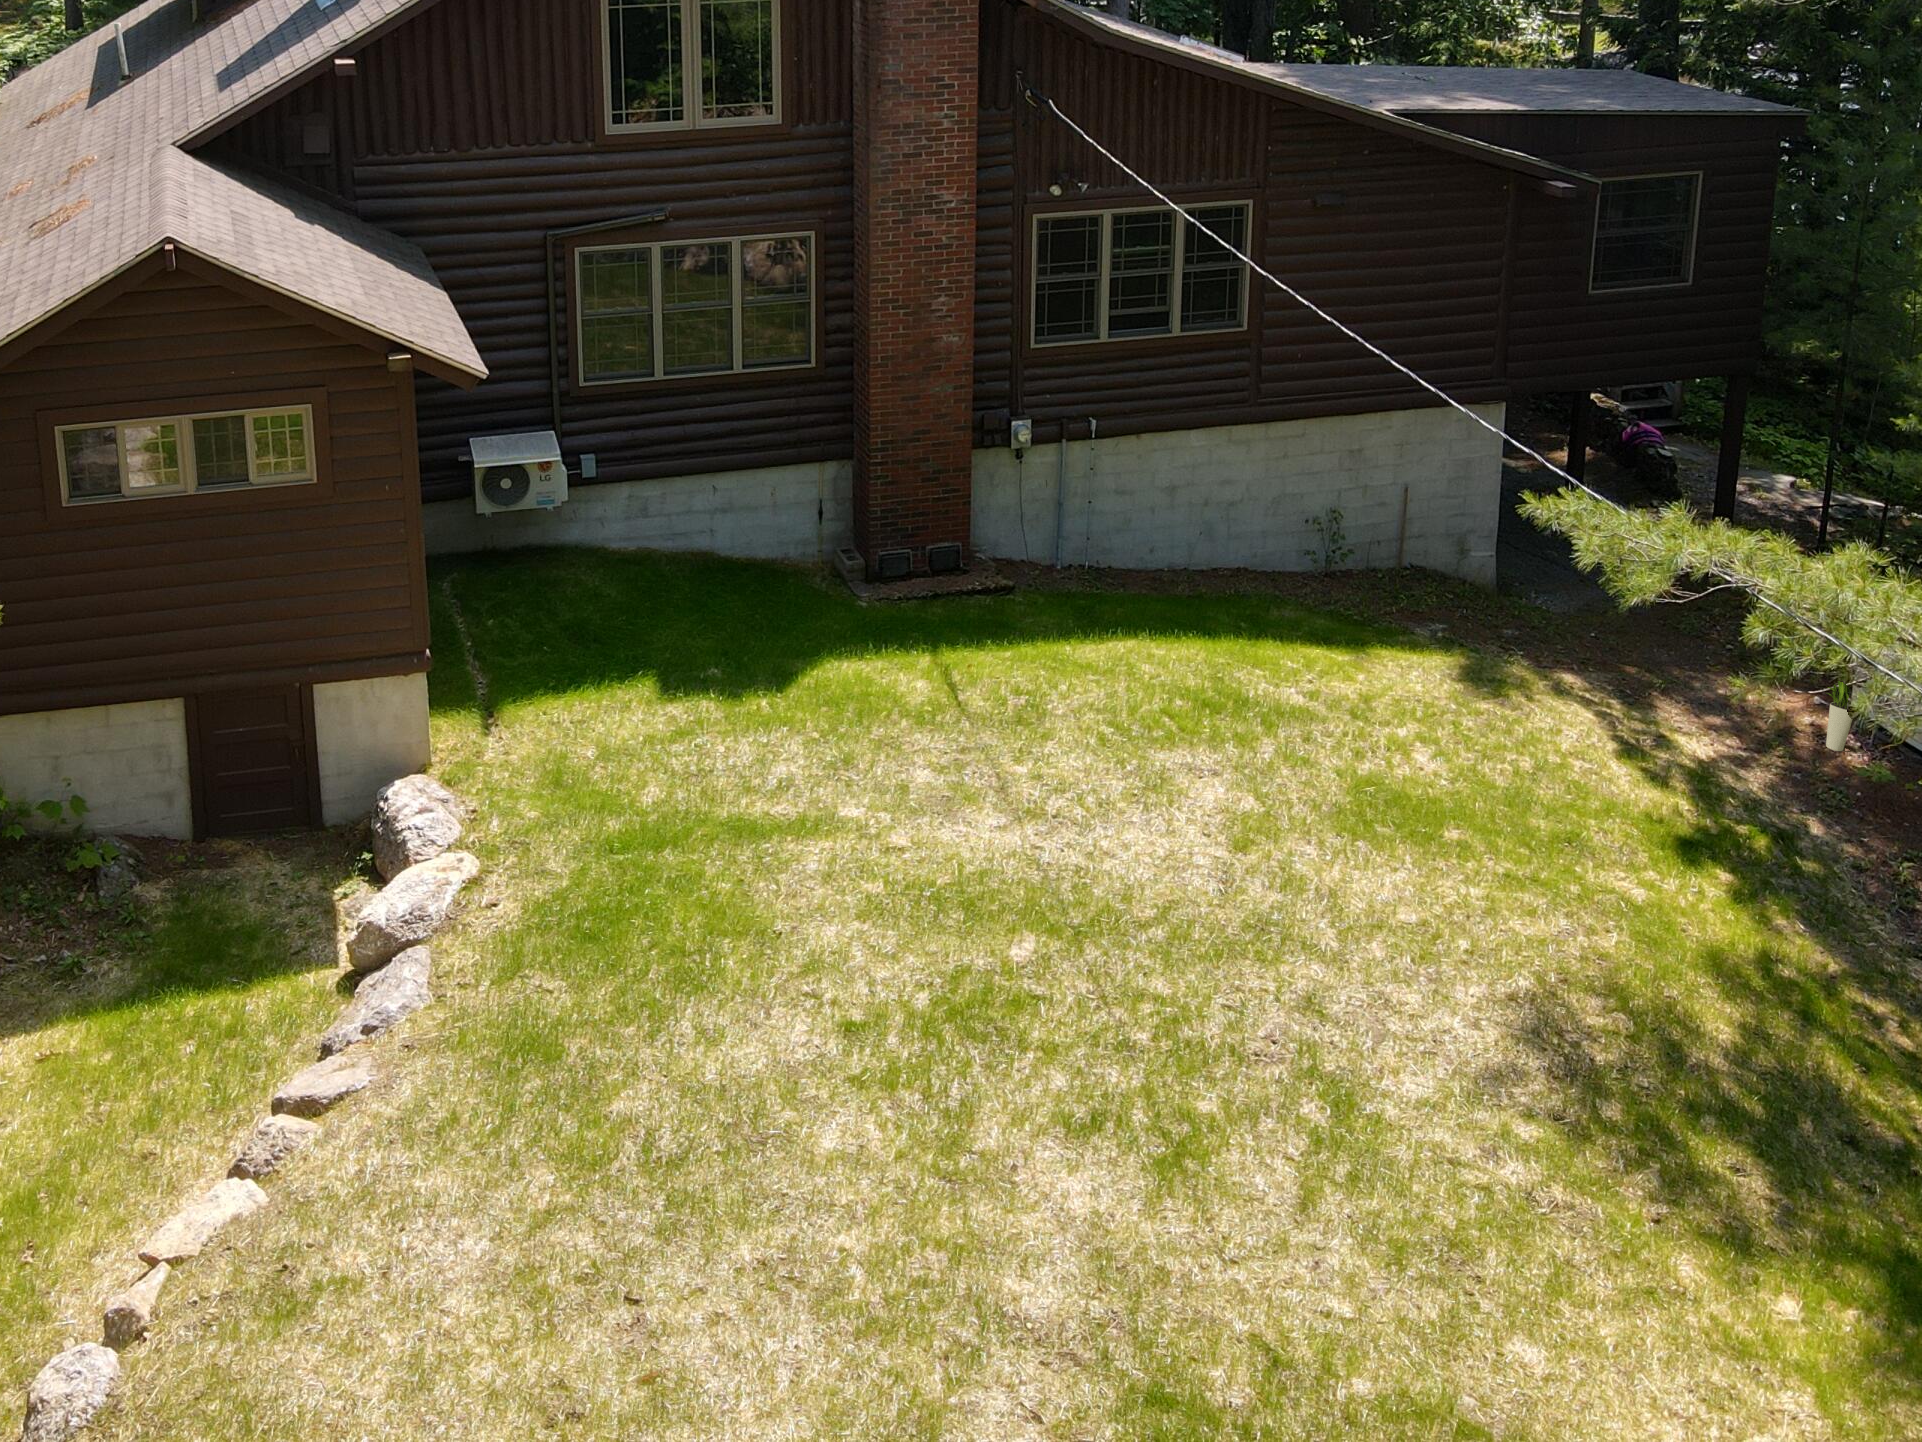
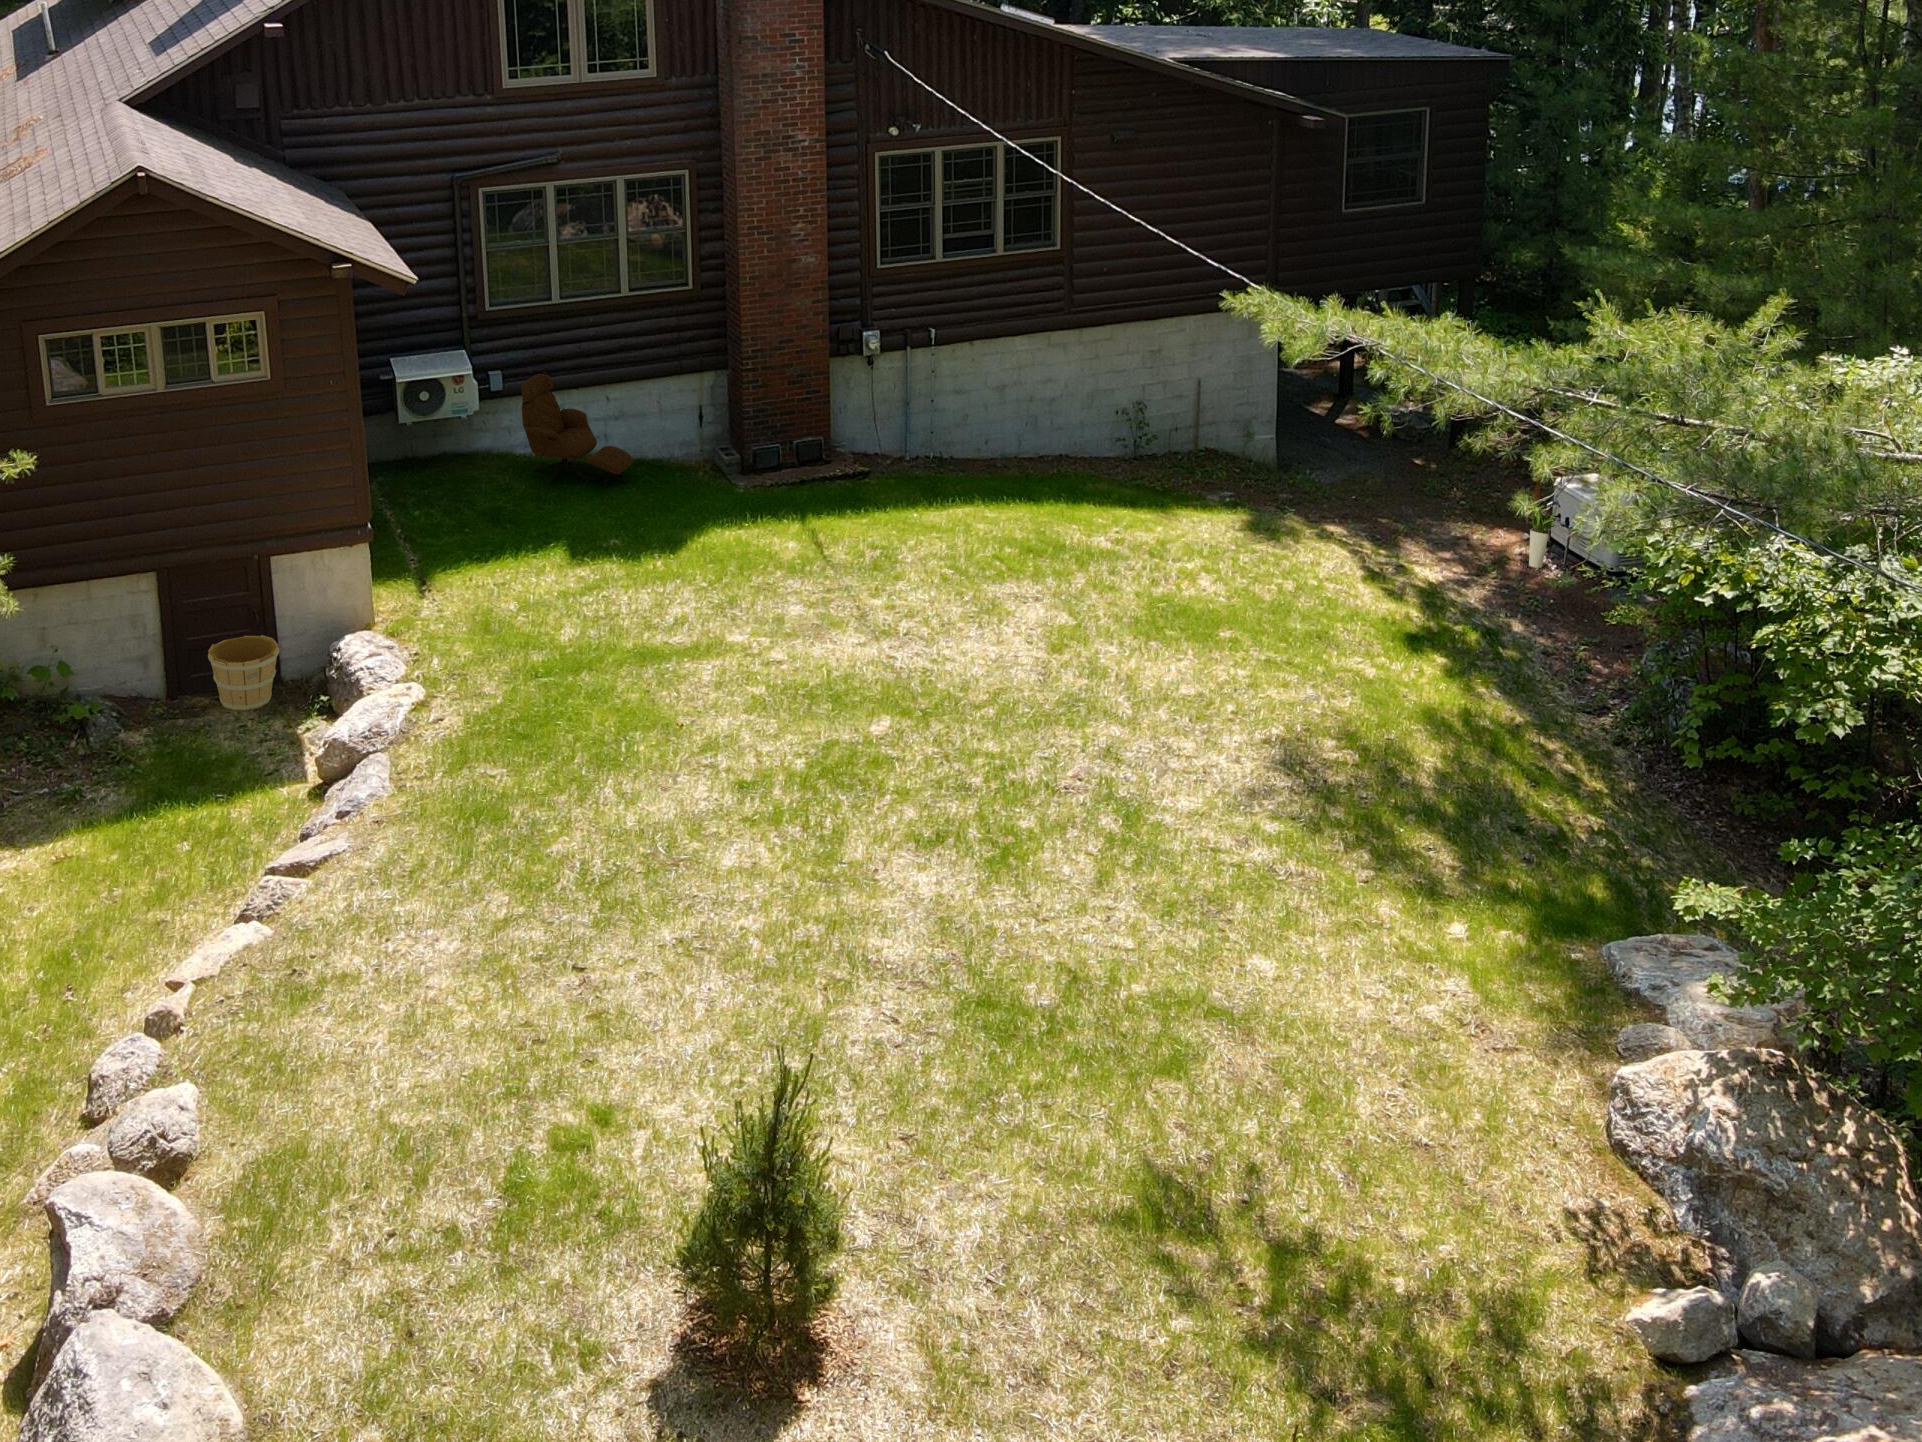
lounge chair: none [611,457,735,595] -> present [521,374,633,488]
wooden bucket: none [237,772,318,862] -> present [208,635,279,711]

